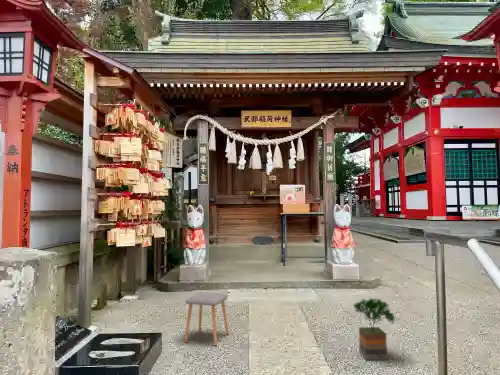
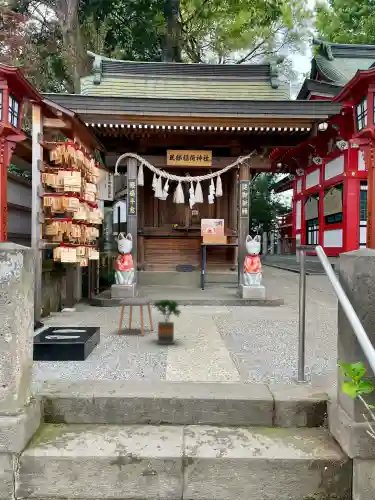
potted tree: present [354,299,395,360] -> present [154,300,181,344]

